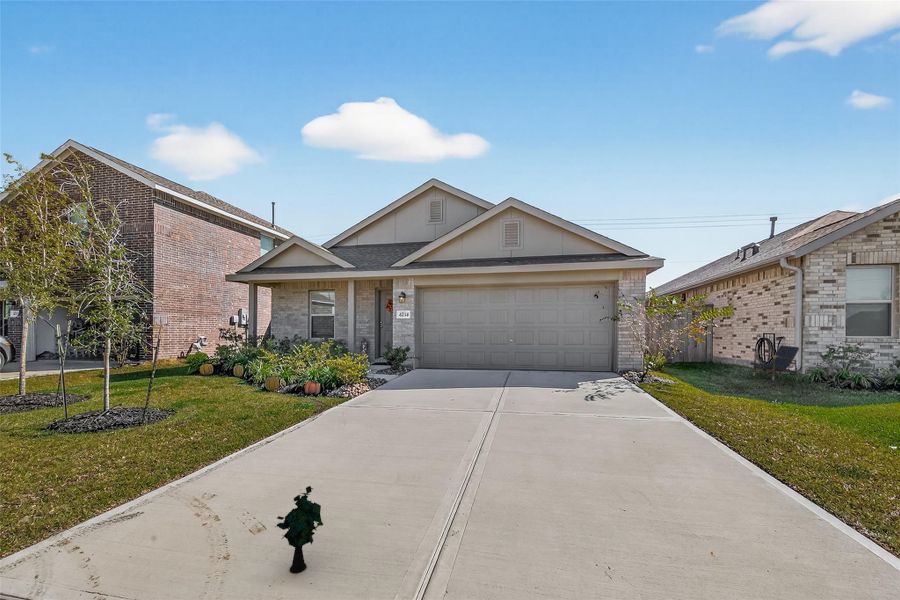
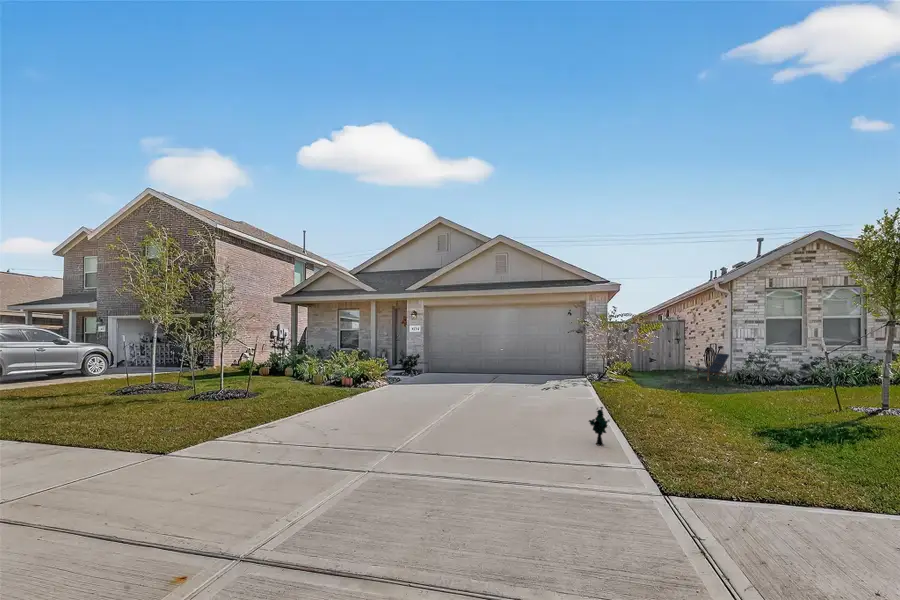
decorative plant: present [277,486,323,573] -> present [589,407,609,445]

